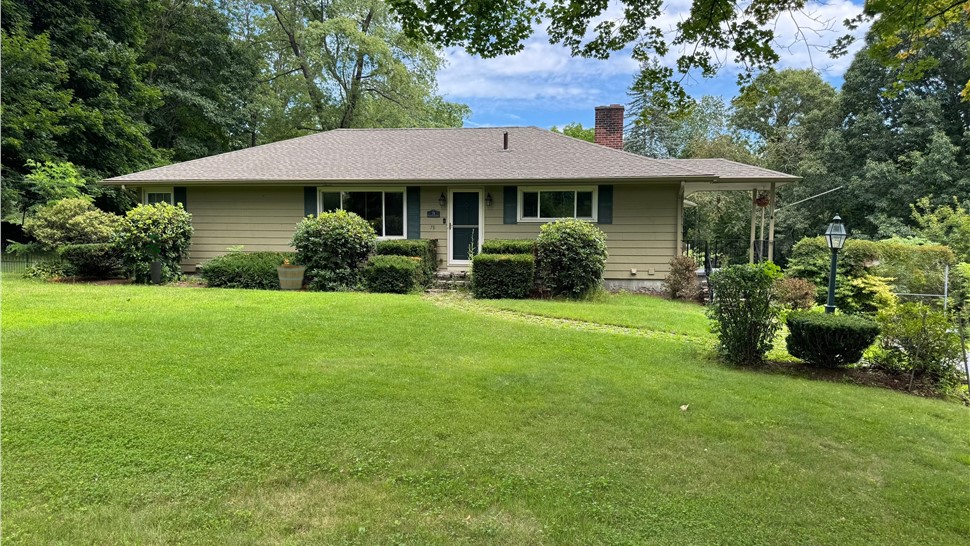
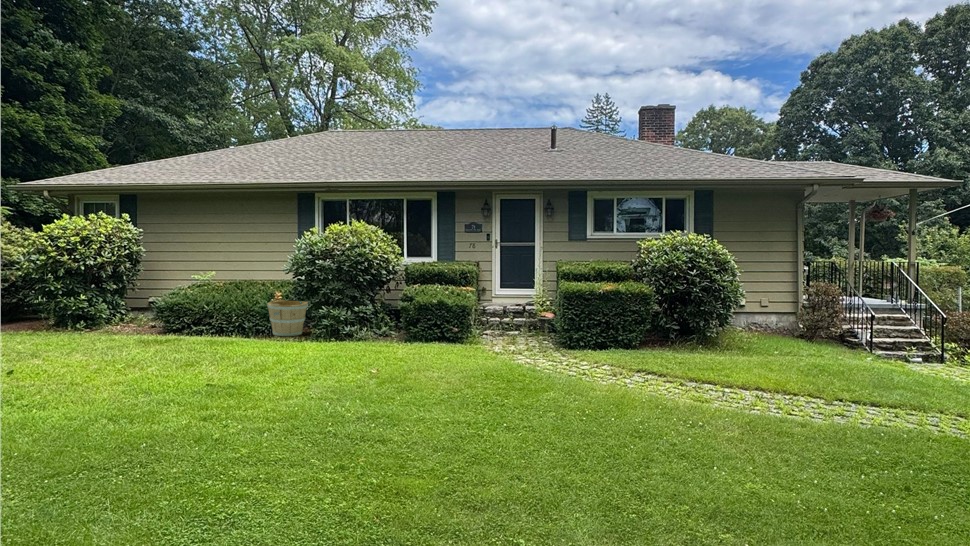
potted plant: present [146,235,165,283] -> none [62,258,100,330]

